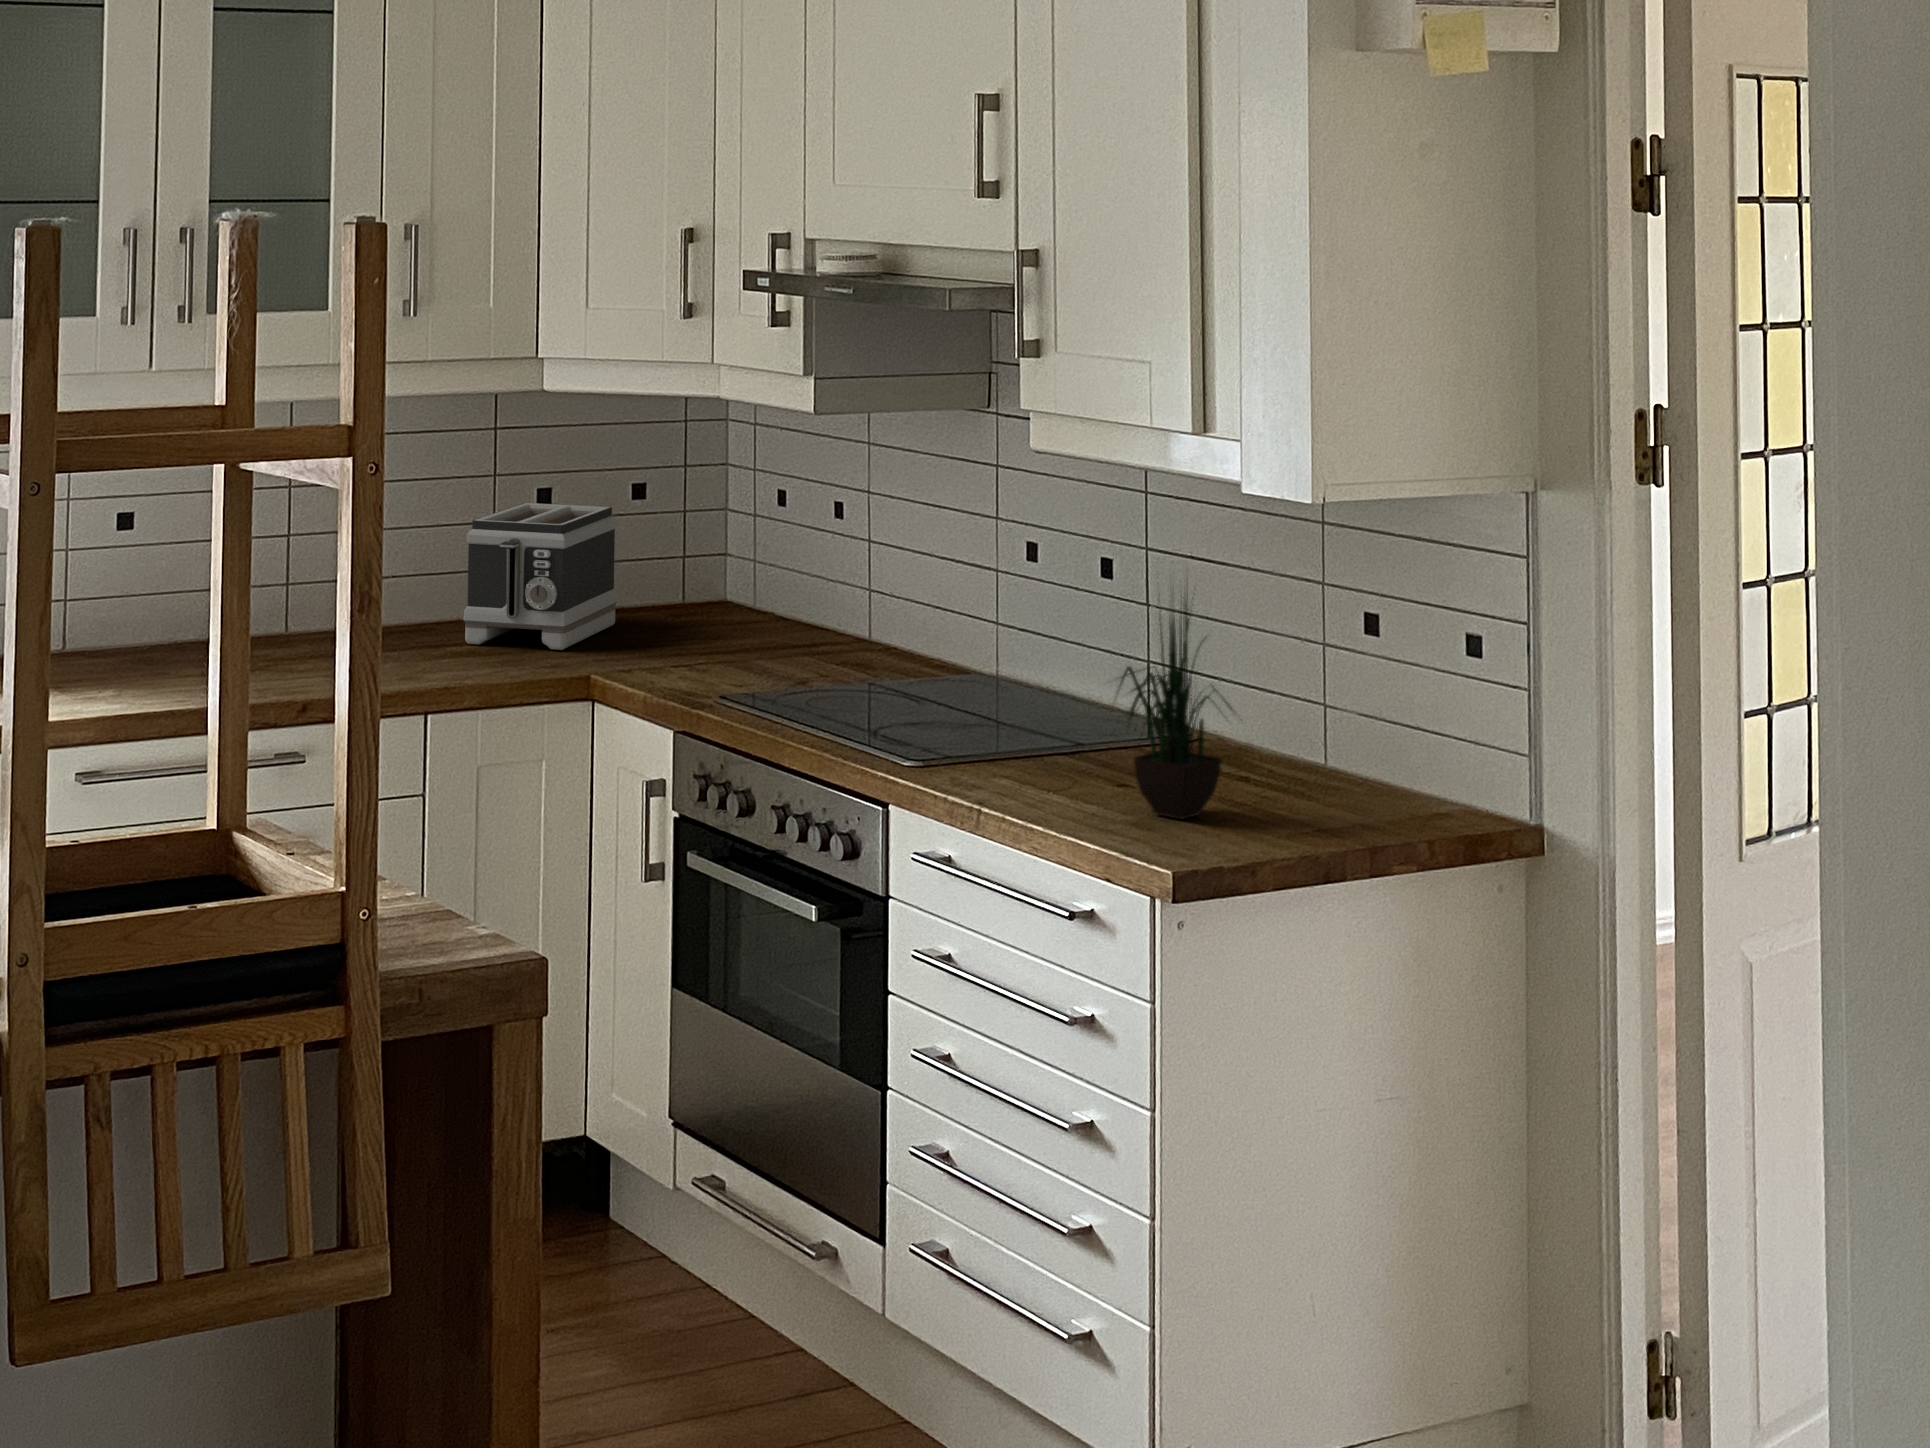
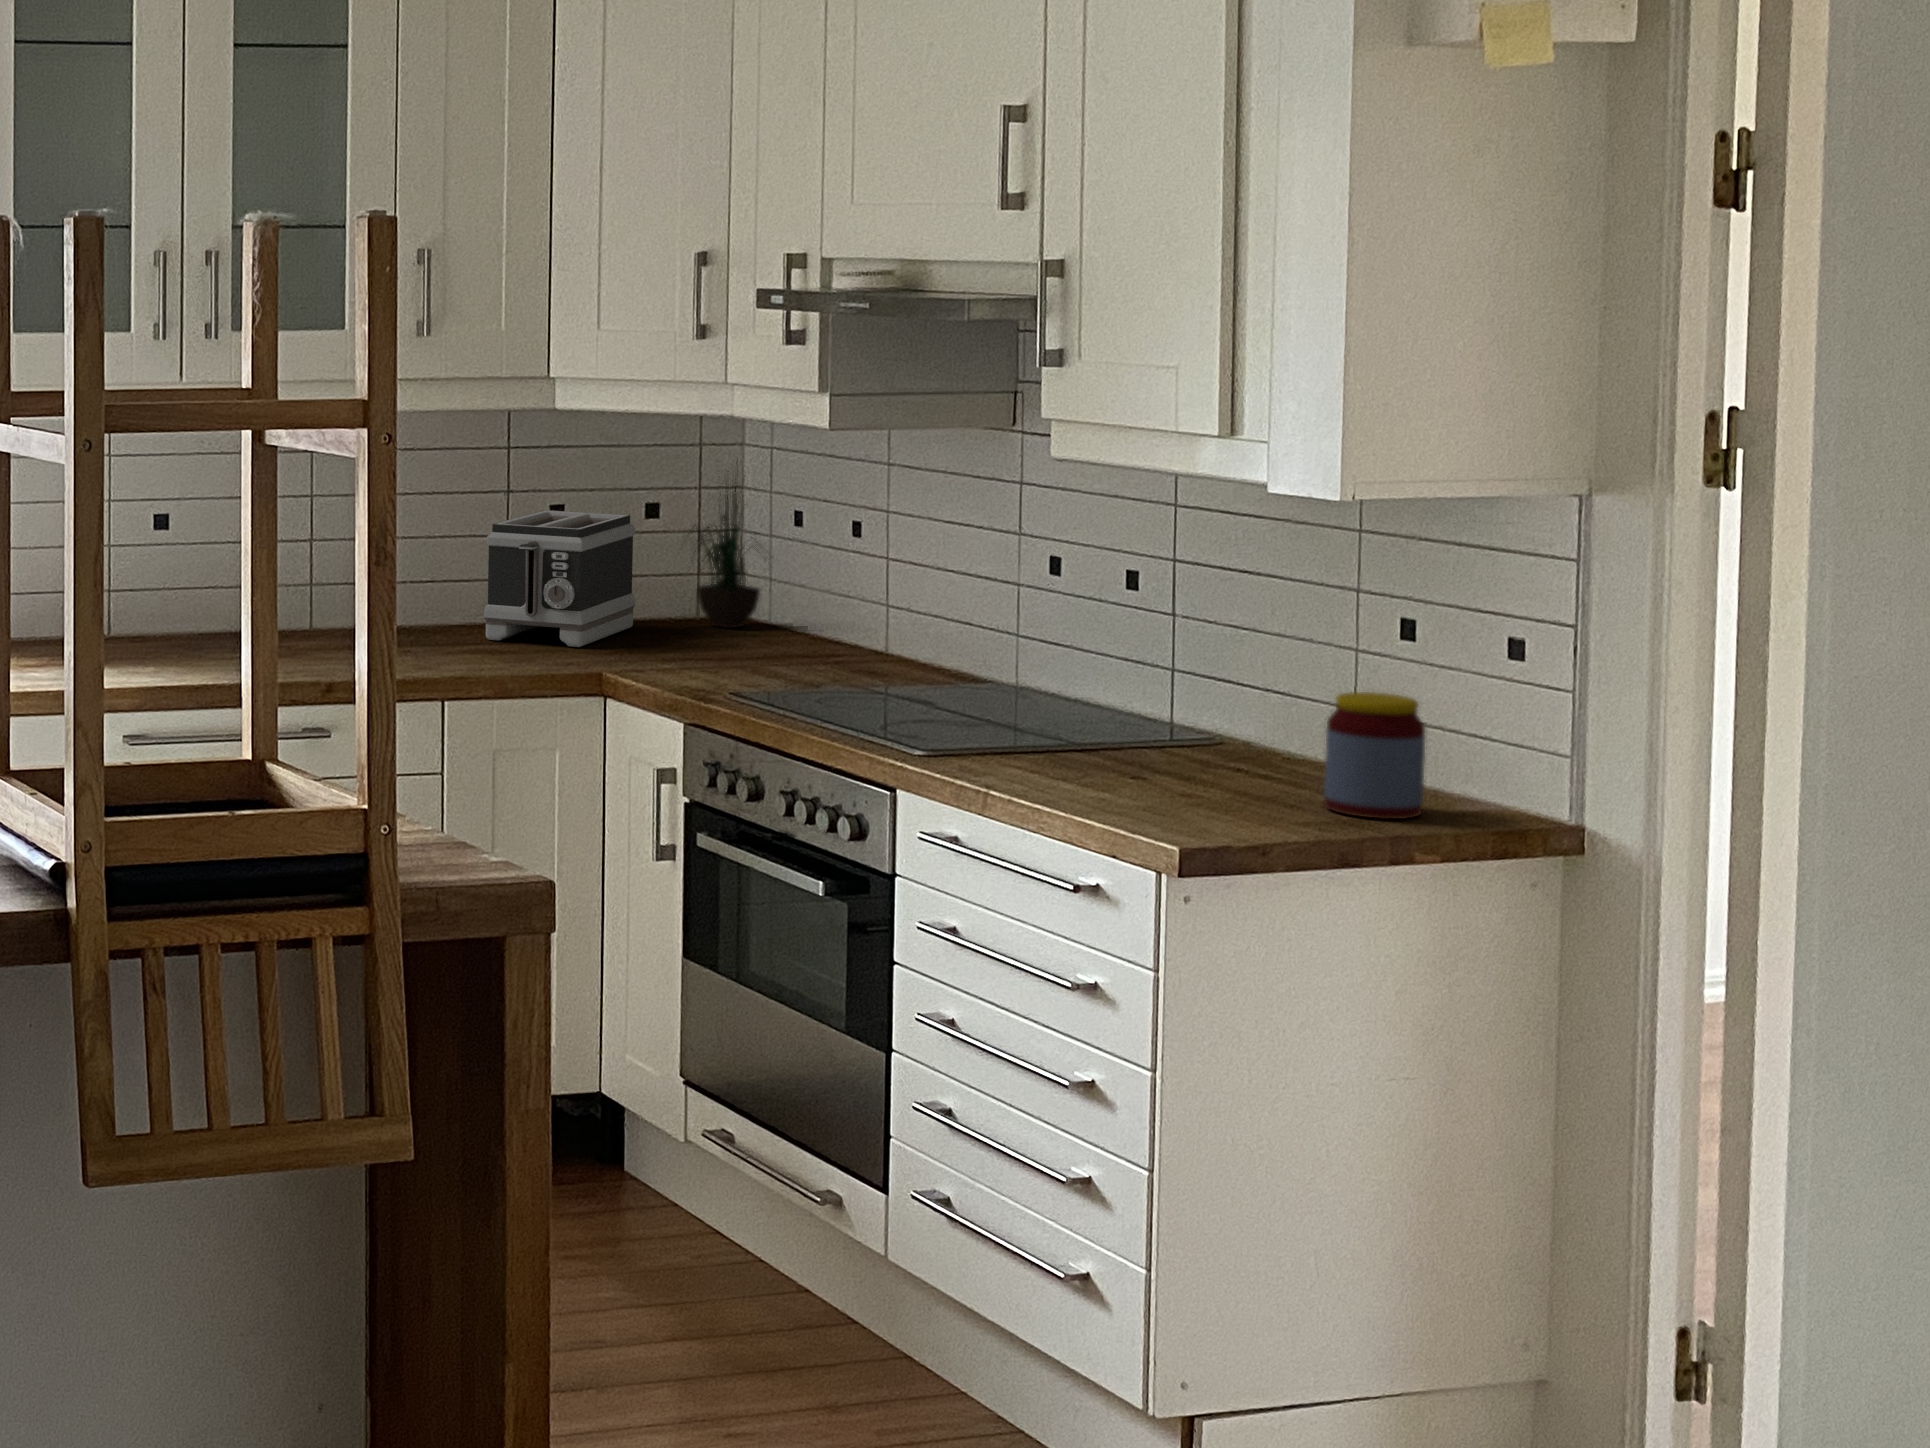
potted plant: present [1120,595,1232,819] -> present [695,463,767,628]
jar: none [1304,692,1395,822] -> present [1324,692,1425,819]

